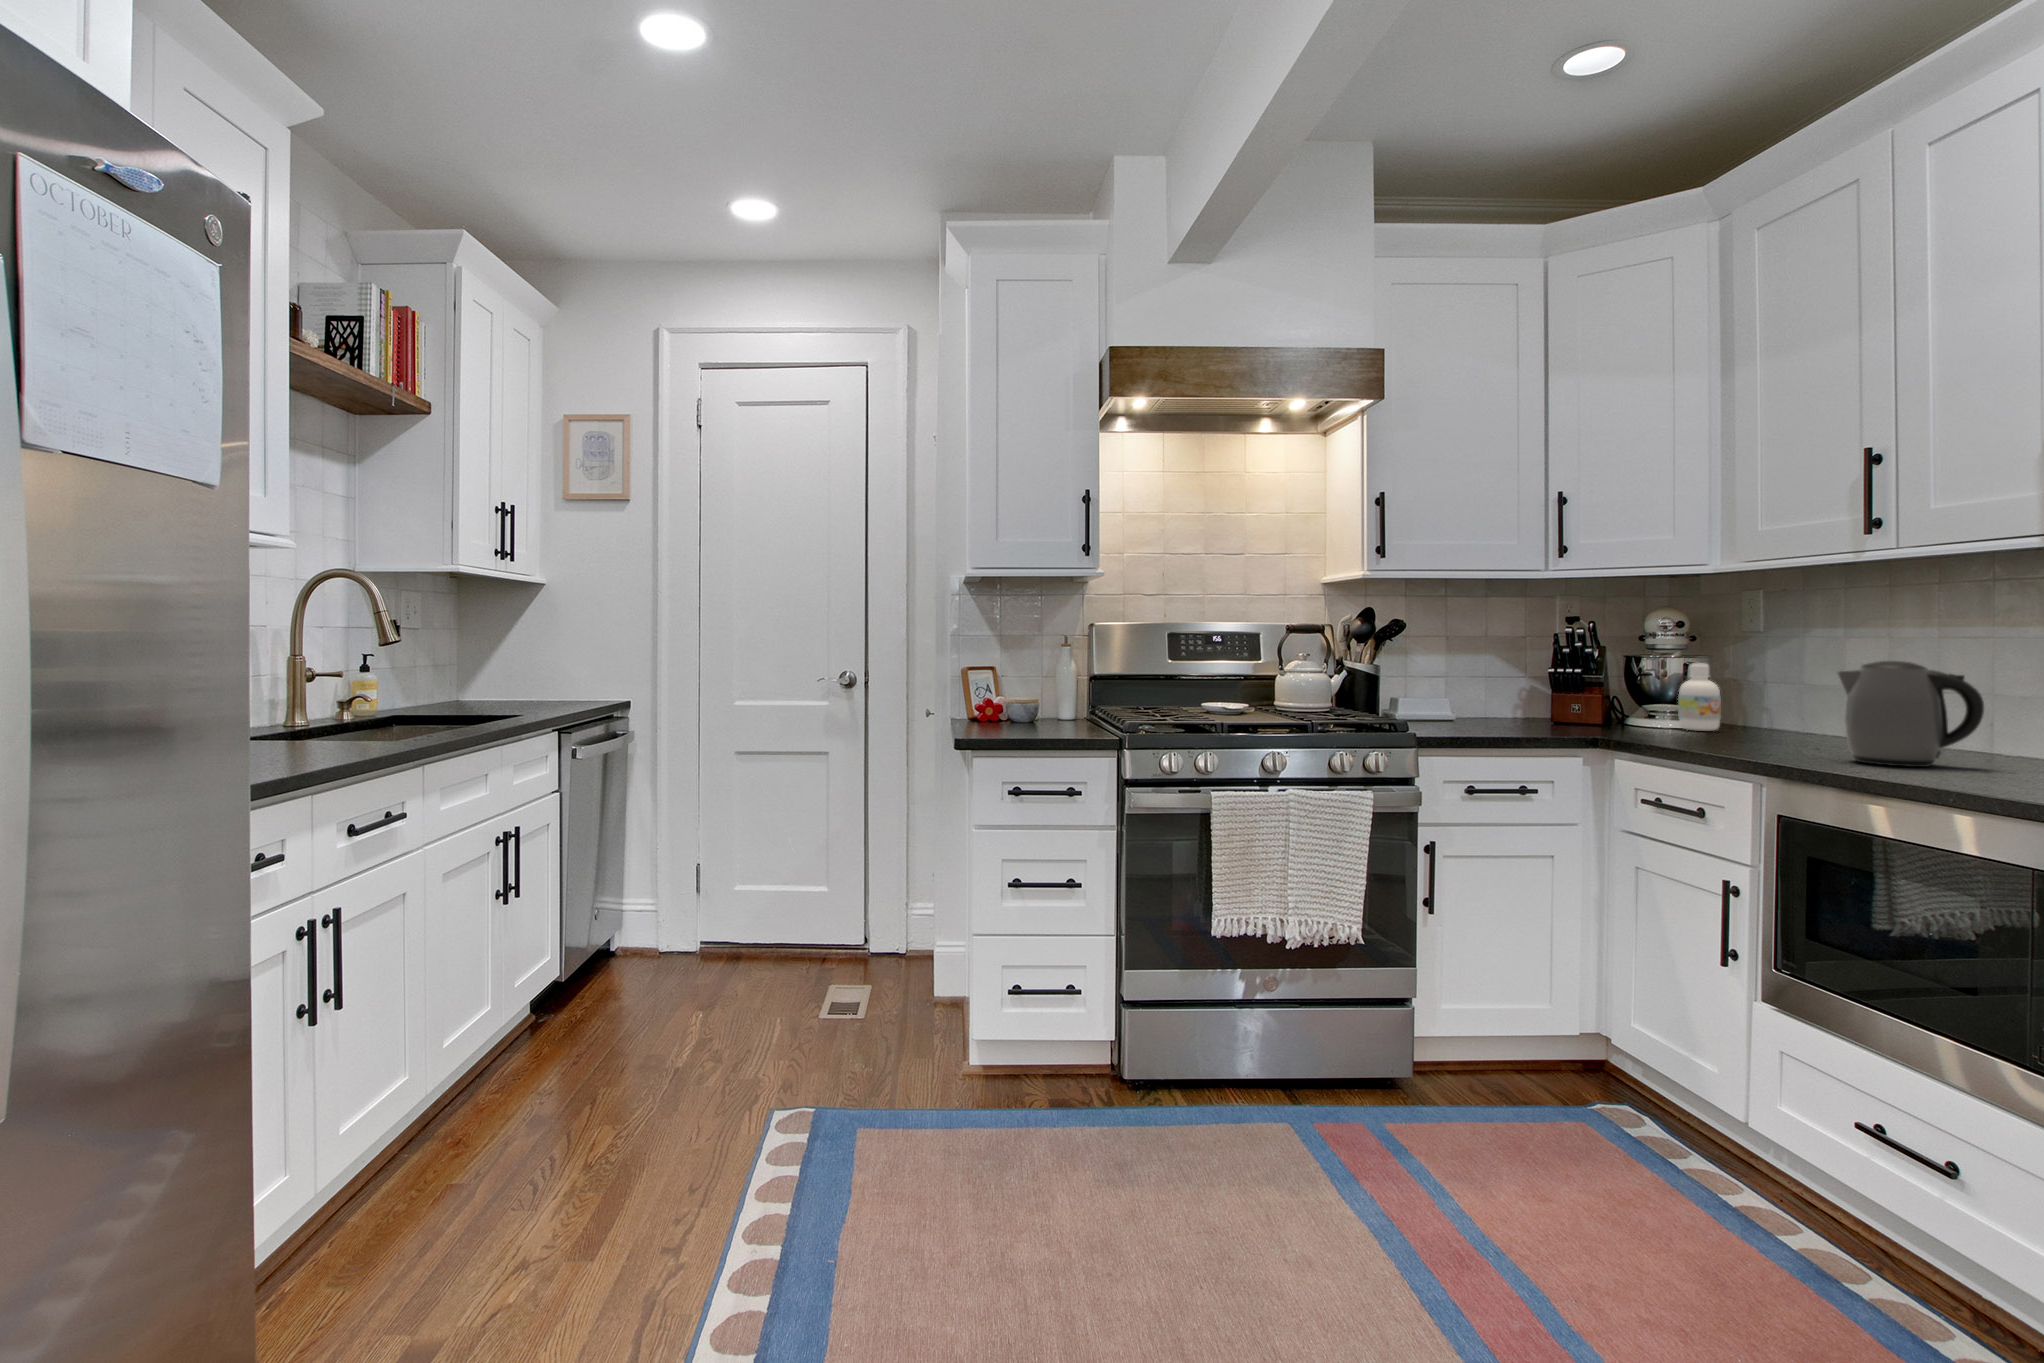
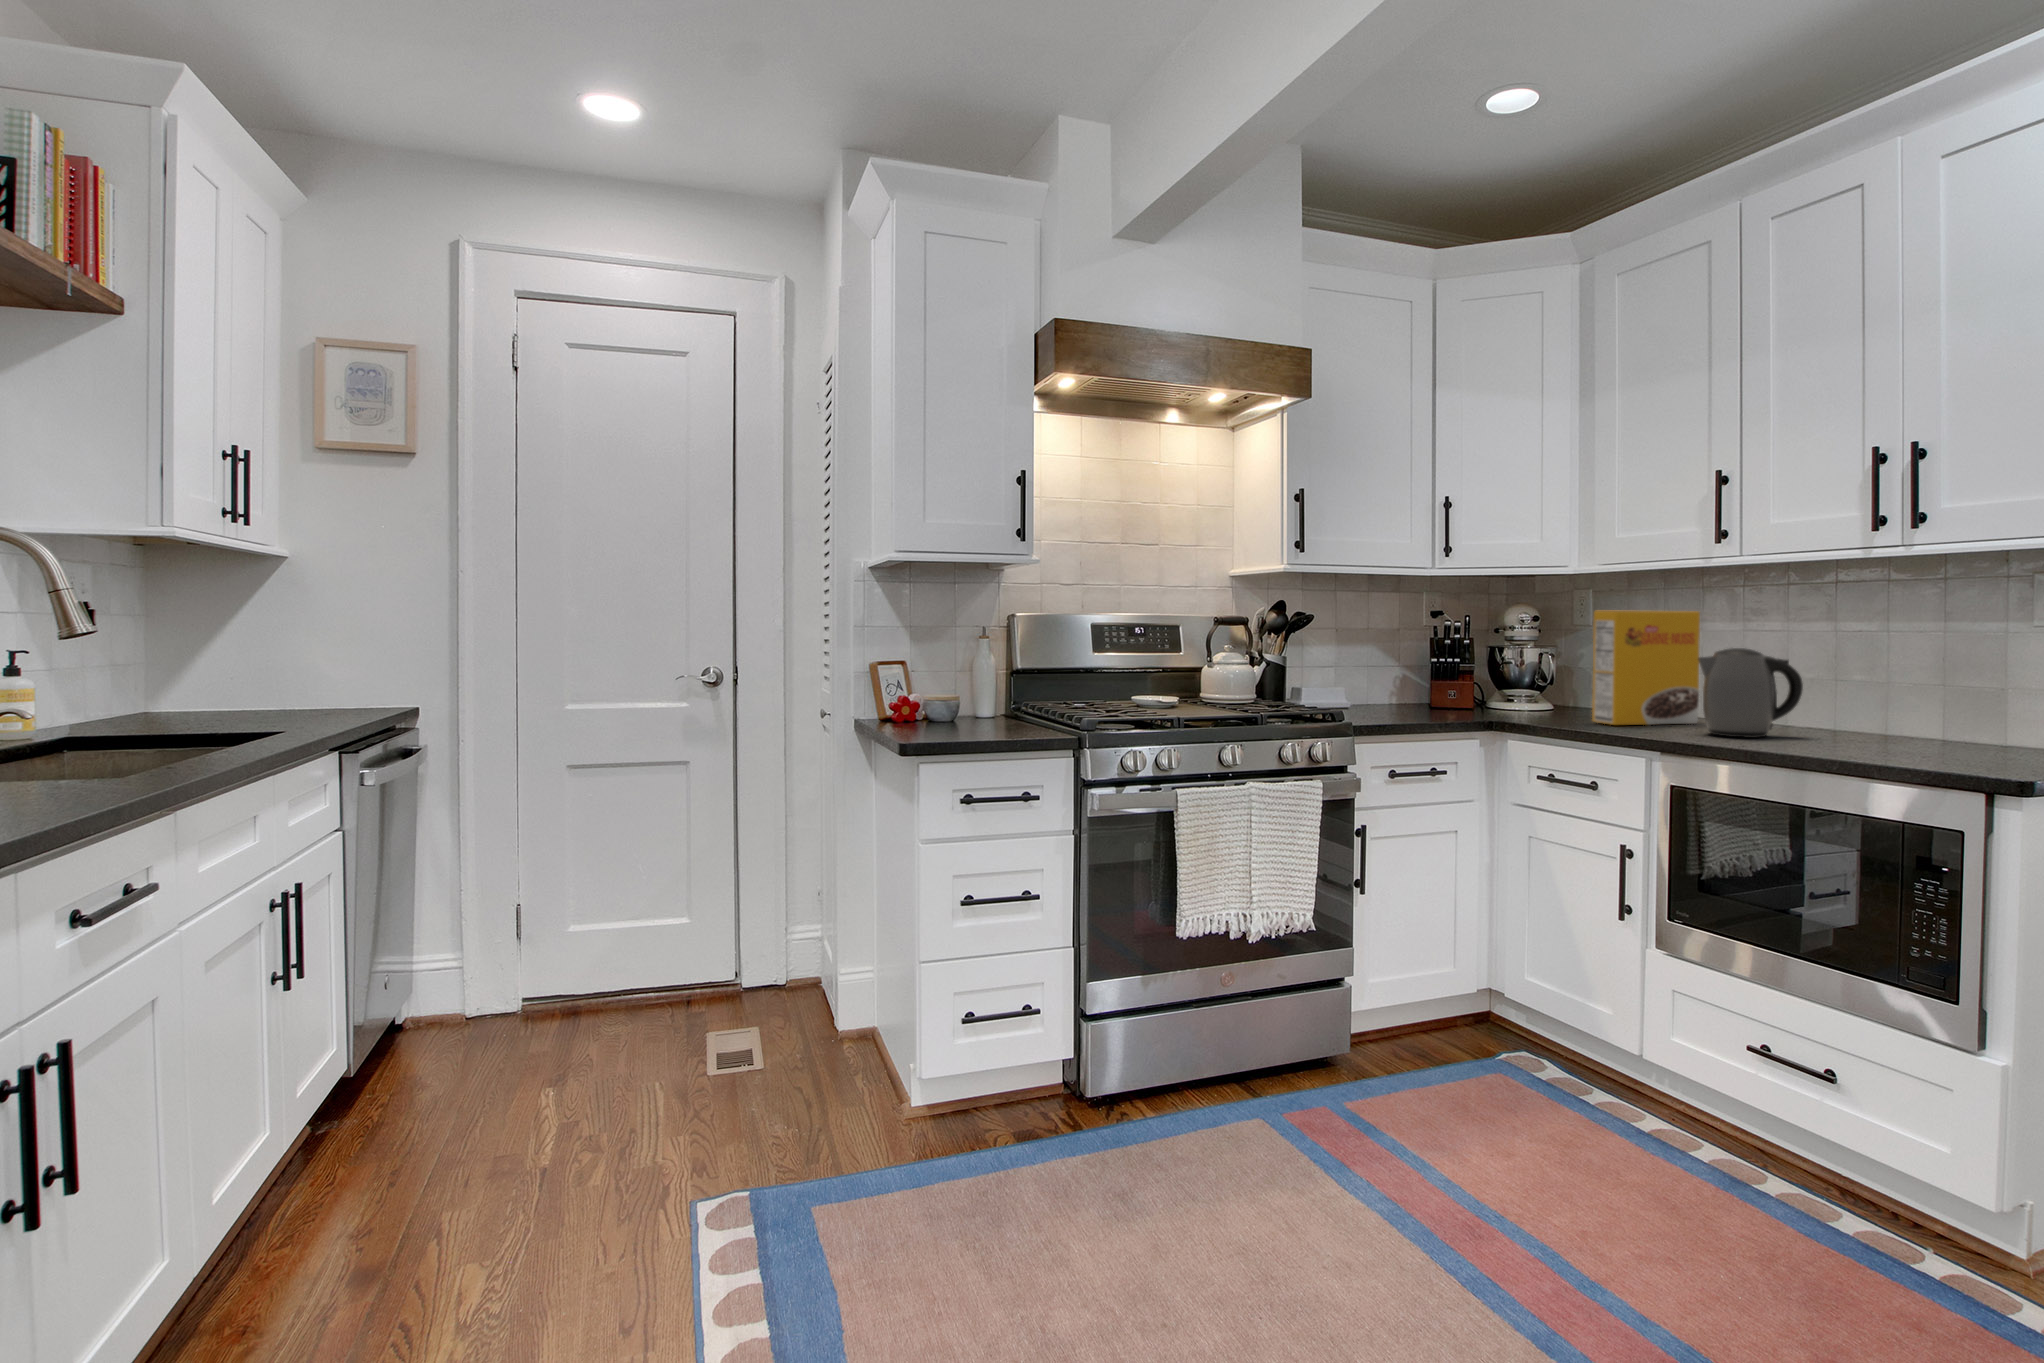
cereal box: none [1718,618,1865,750] -> present [1592,610,1700,725]
bottle: present [1678,663,1721,731] -> none [1540,651,1574,710]

